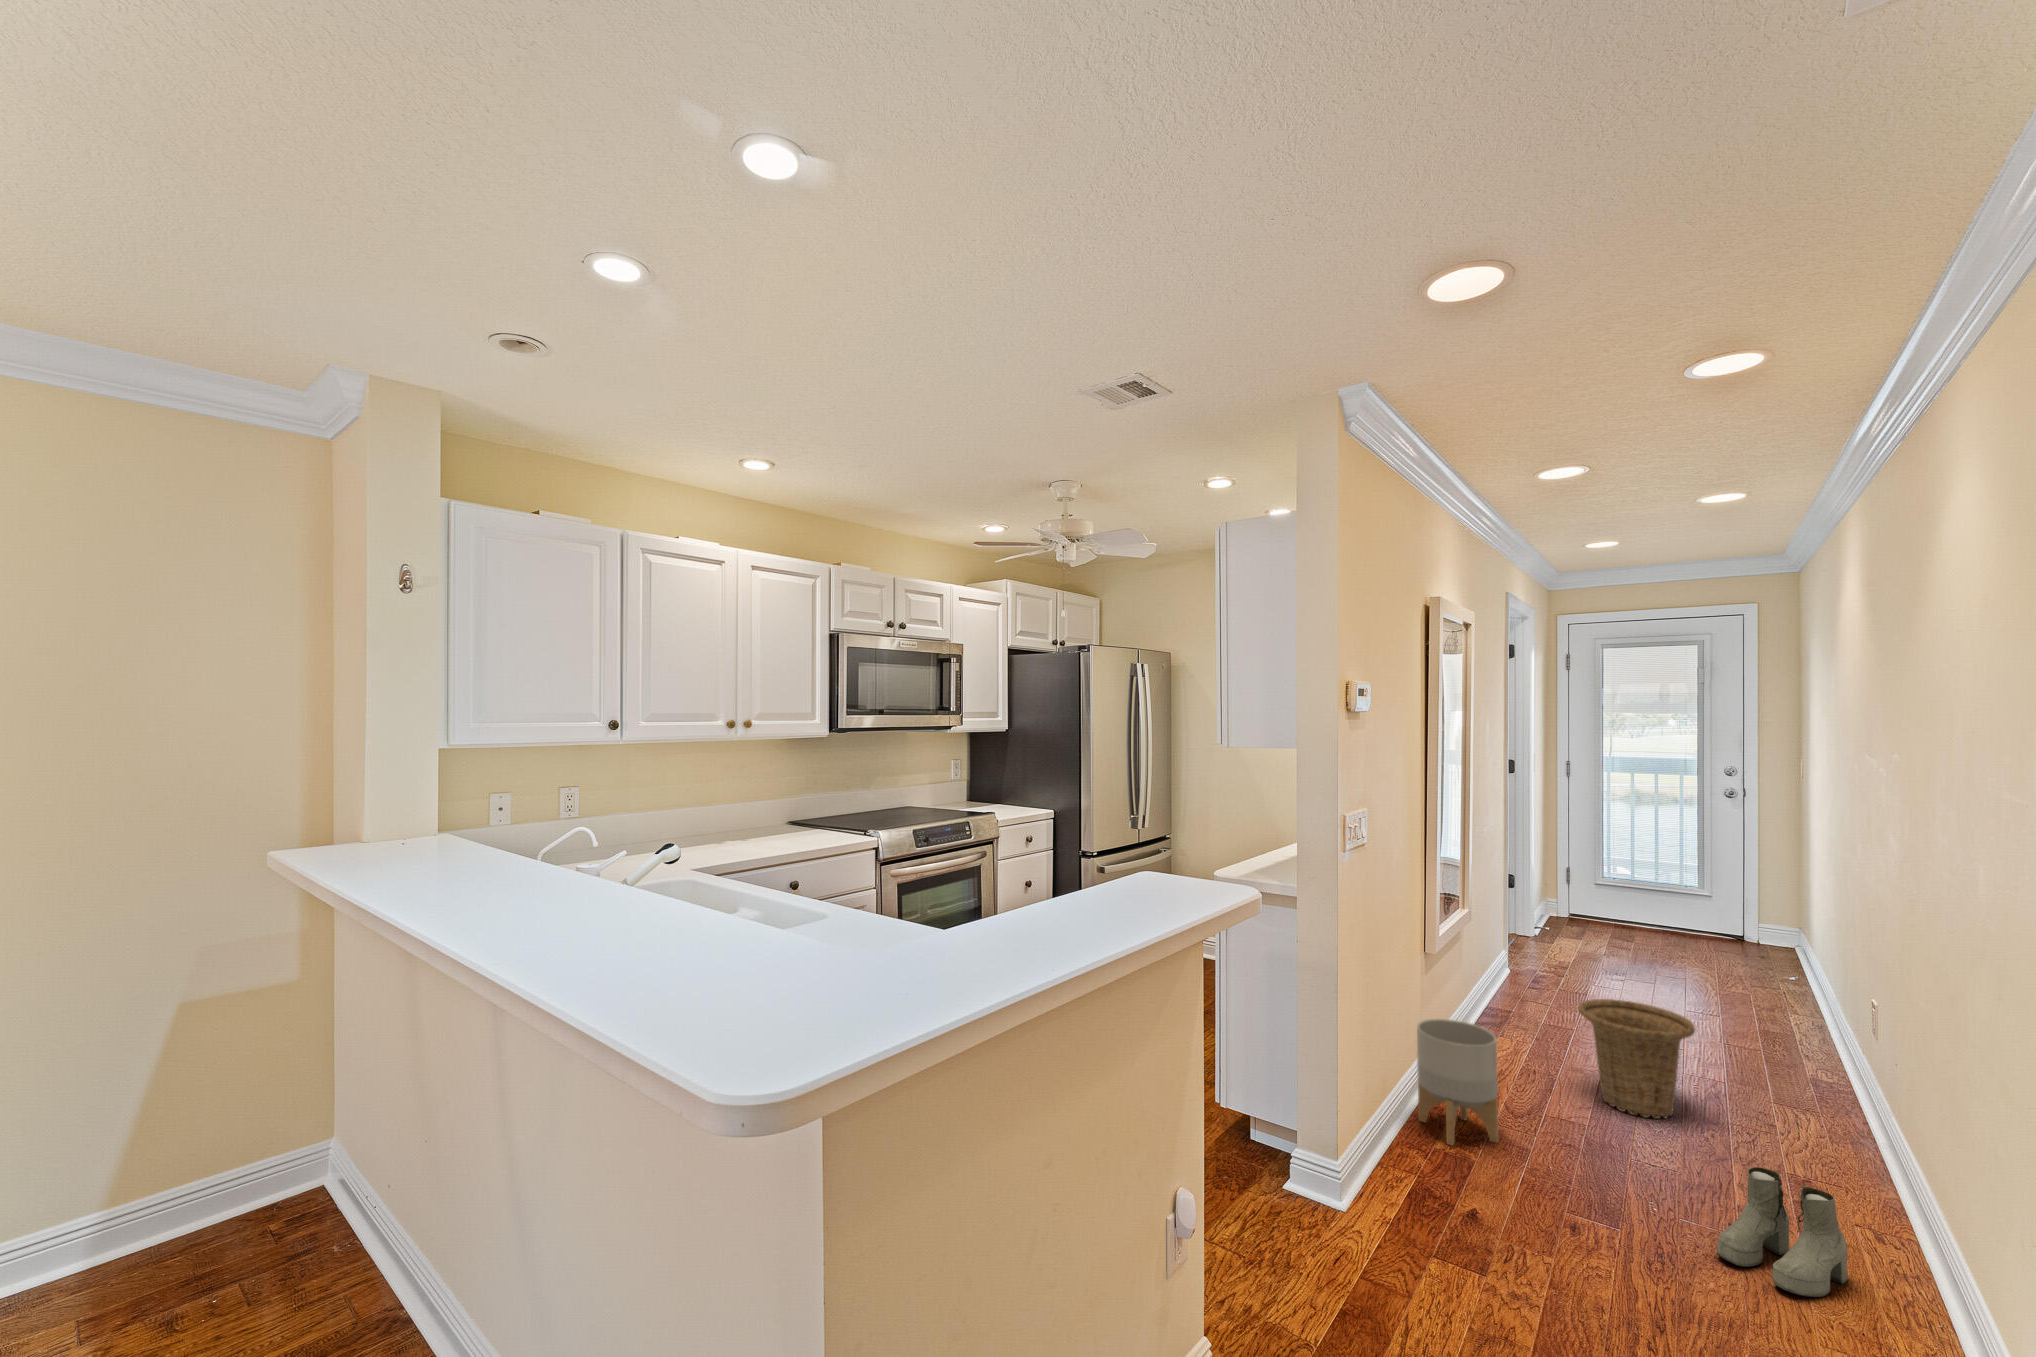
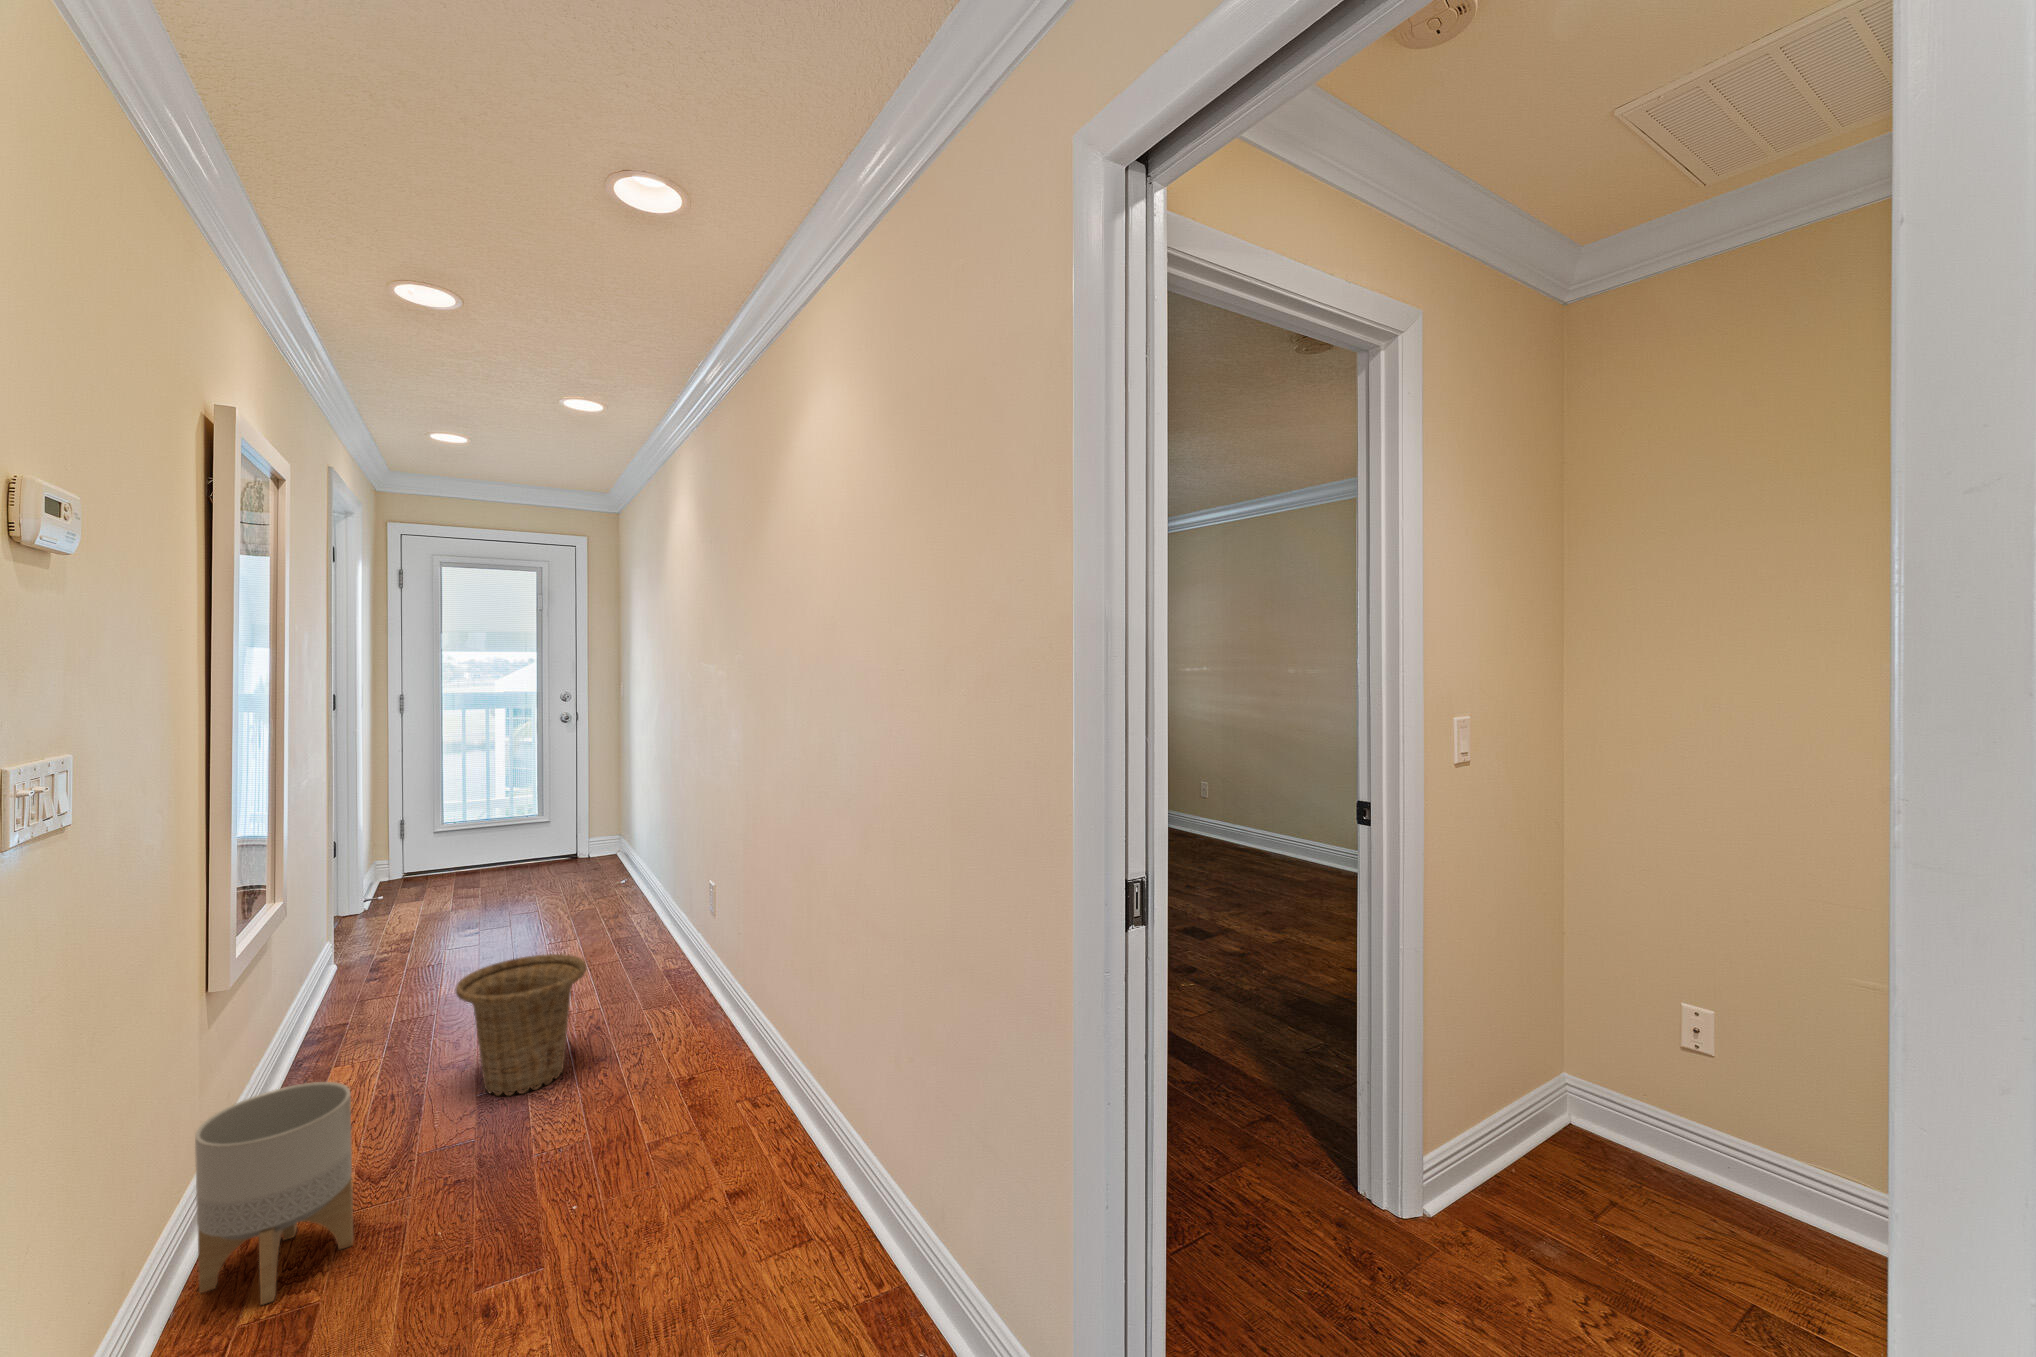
boots: present [1717,1167,1847,1297] -> none [648,1089,752,1223]

